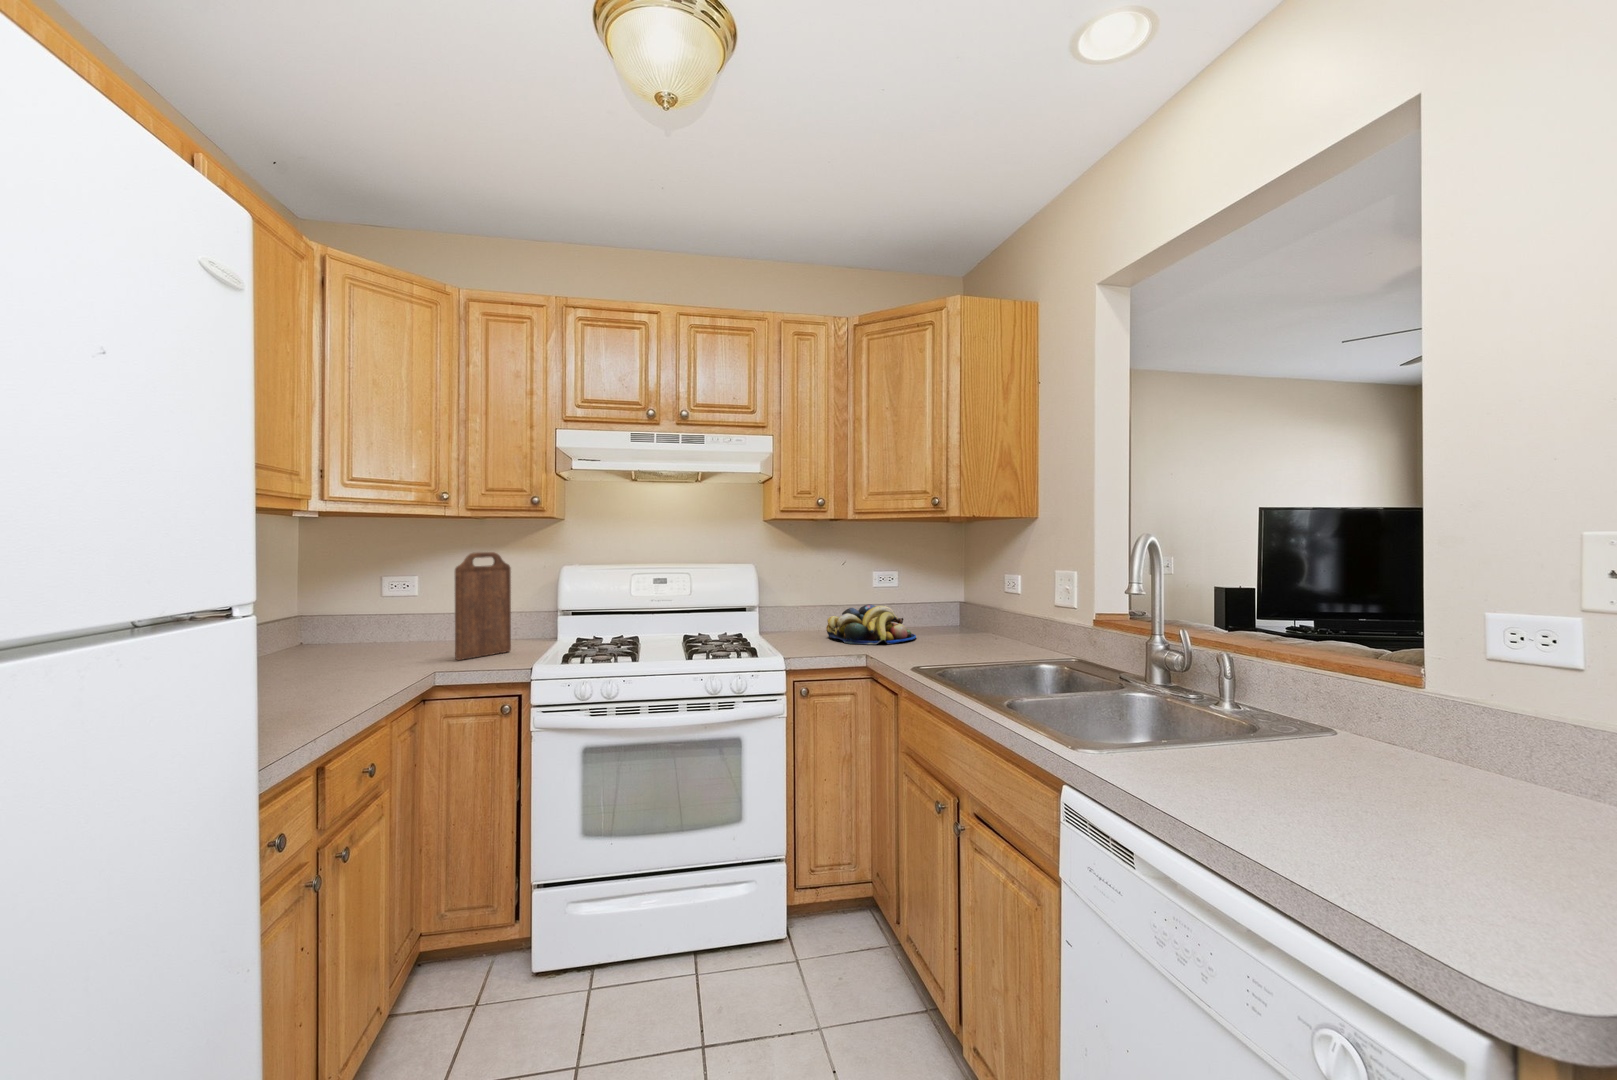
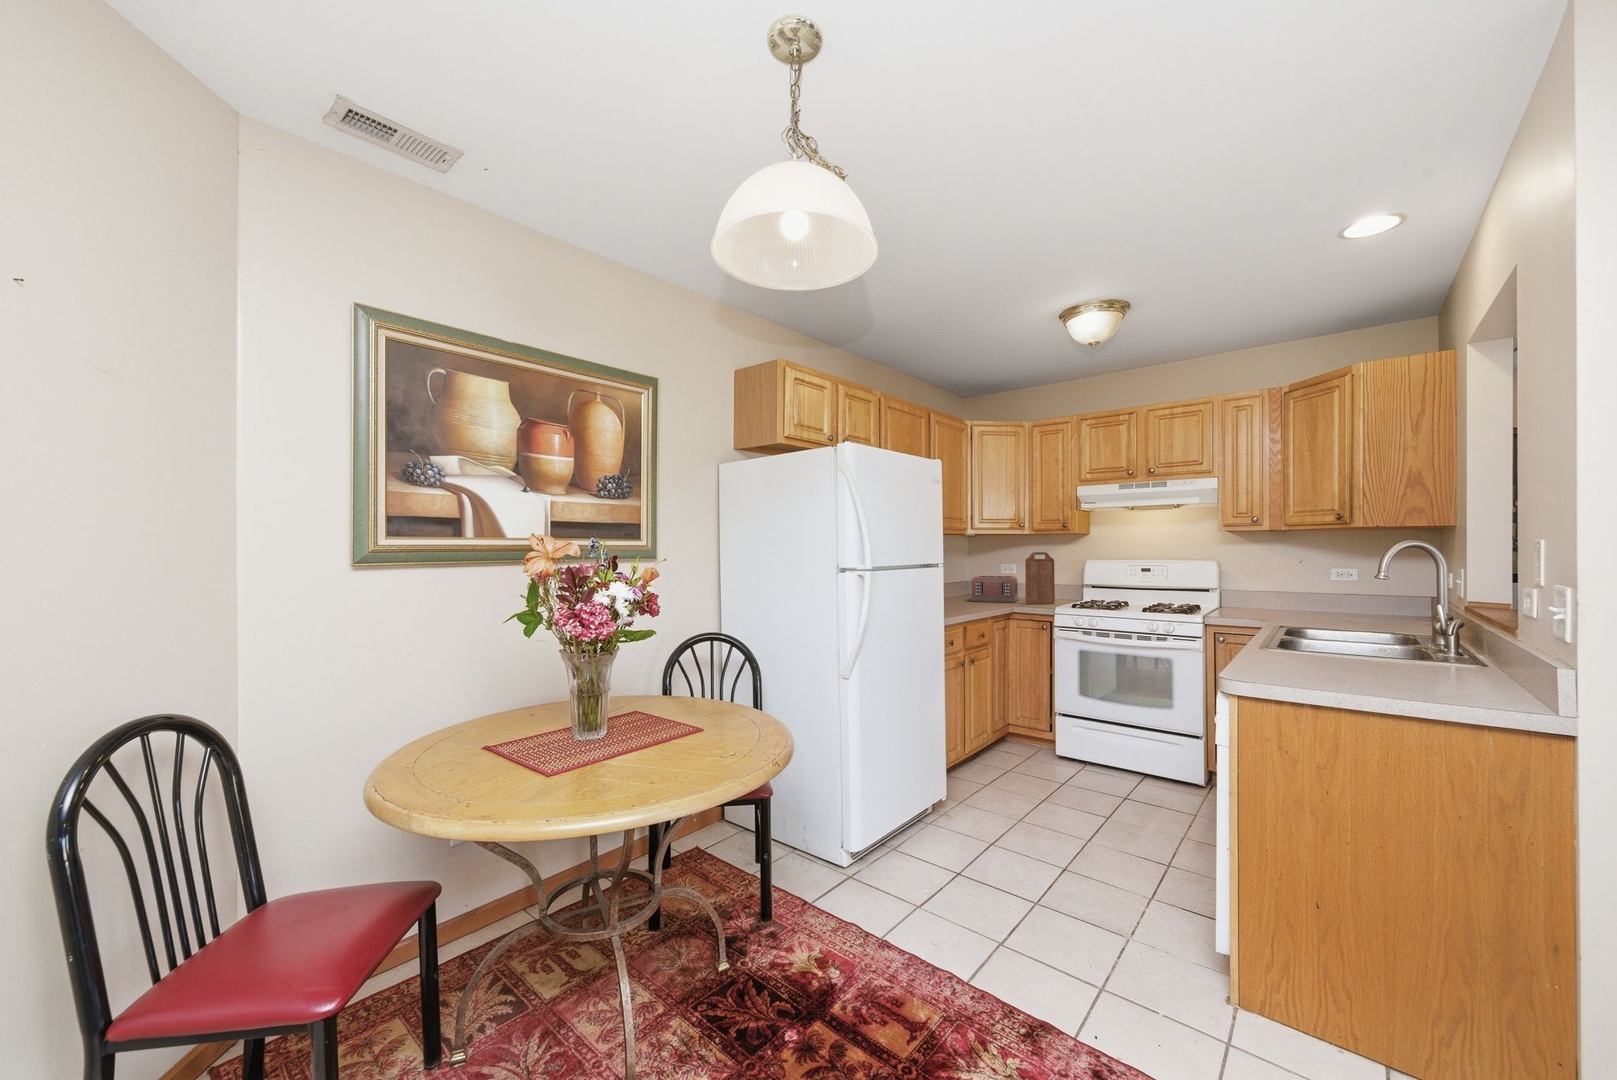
toaster: none [319,600,428,665] -> present [971,576,1018,602]
fruit bowl: present [826,604,916,644] -> none [1266,592,1348,618]

